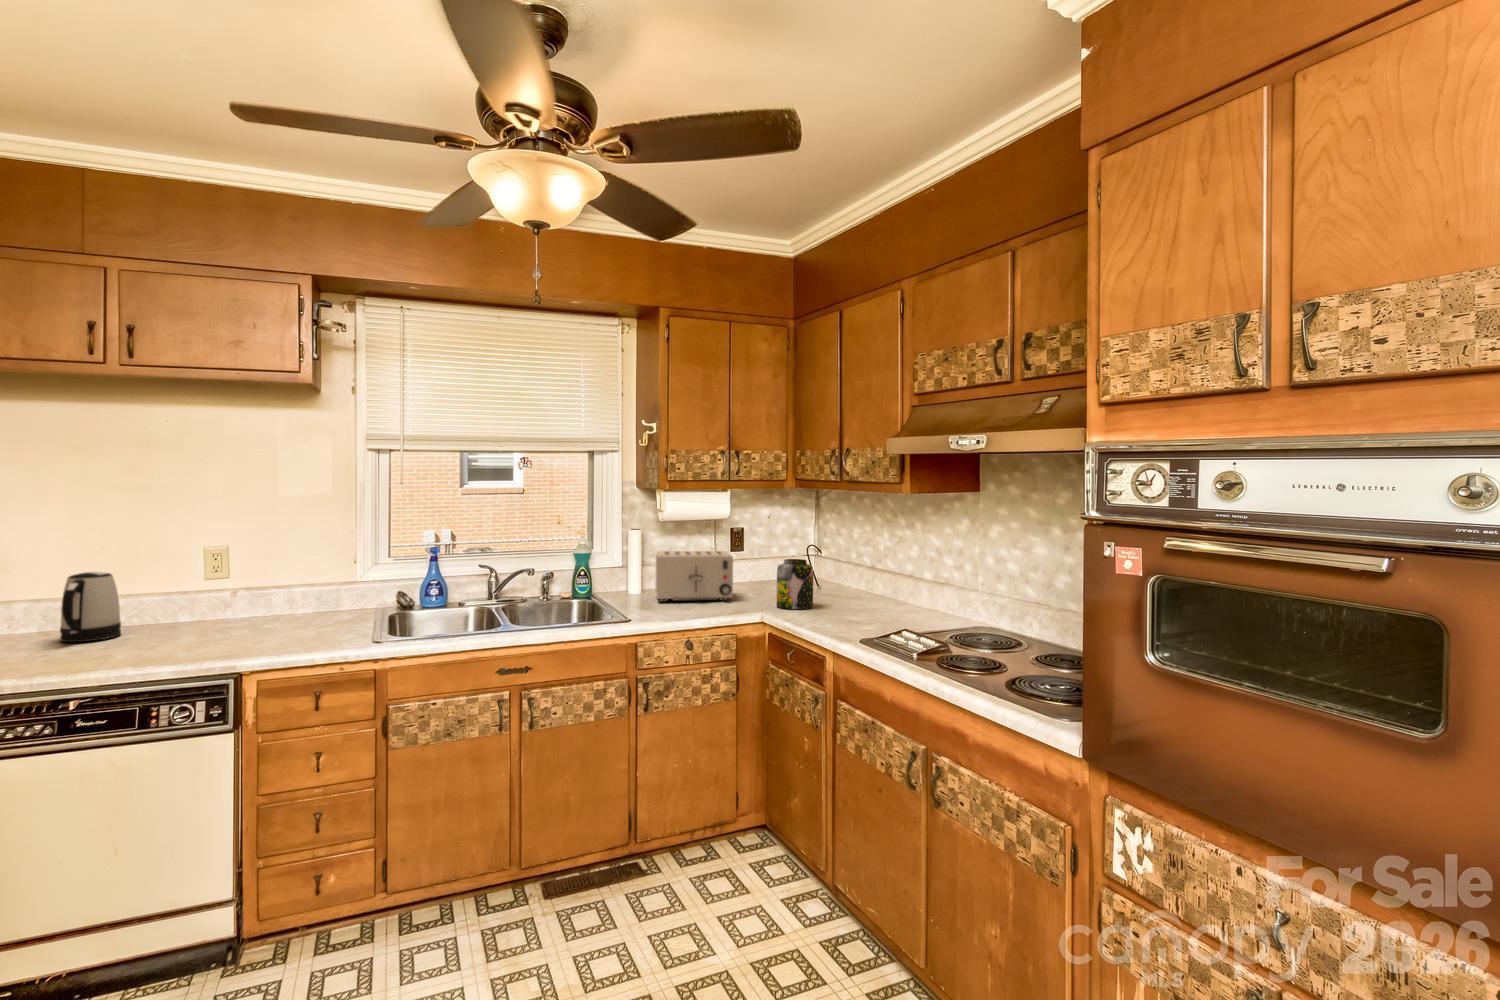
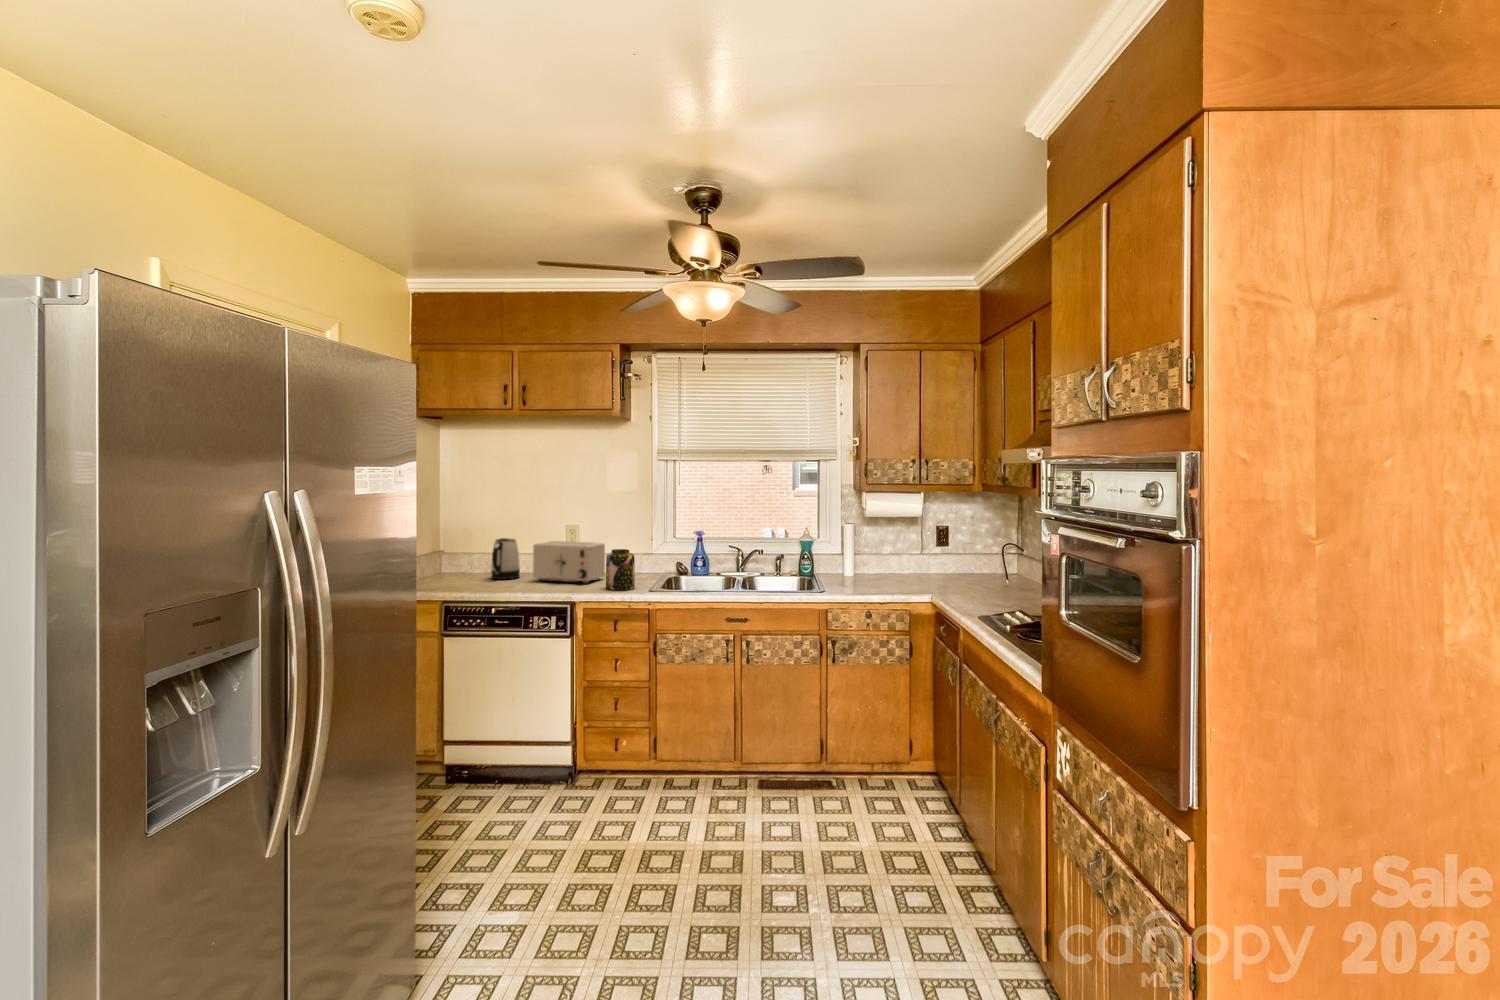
toaster: present [656,551,733,602] -> present [533,541,605,584]
jar: present [777,559,813,609] -> present [606,549,635,590]

